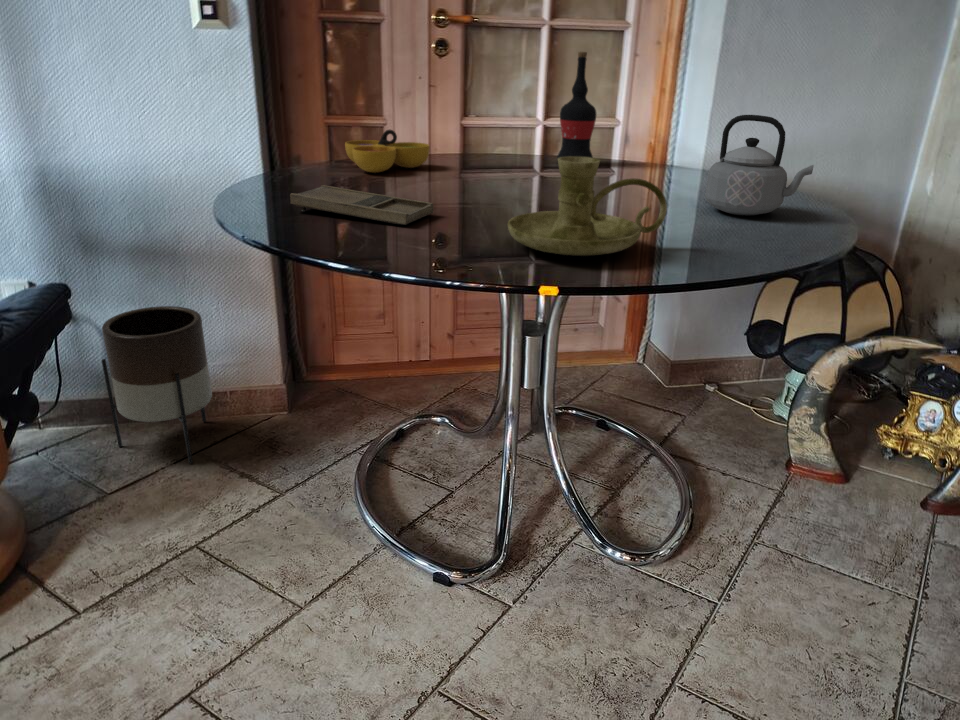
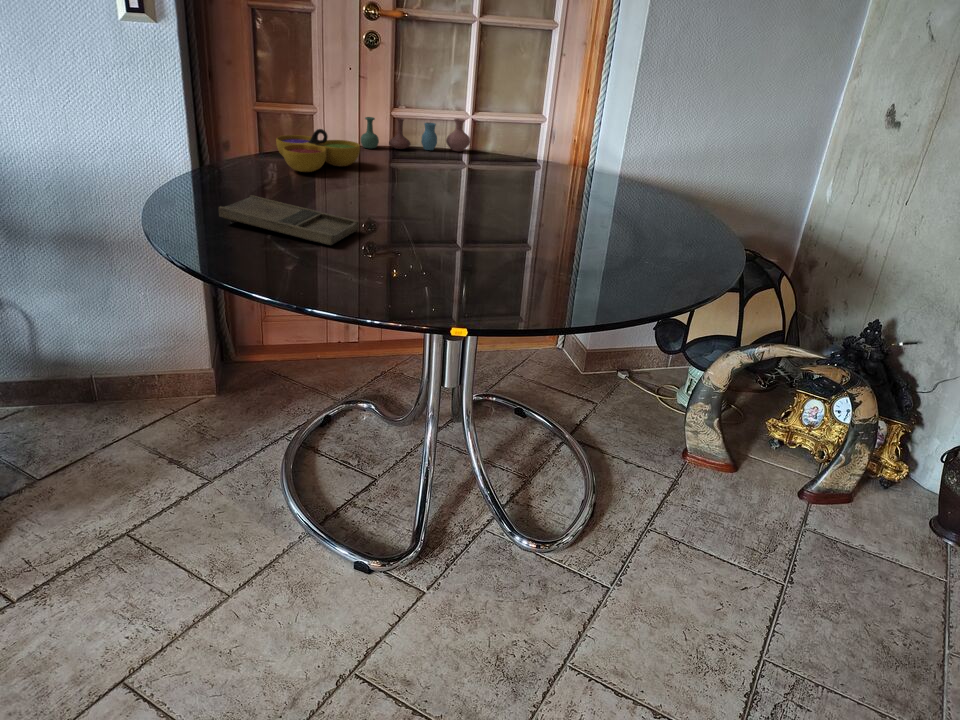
wine bottle: present [557,52,596,158] -> none [484,59,523,167]
teapot: present [705,115,814,216] -> none [615,147,712,240]
vase: none [429,121,541,154] -> present [361,117,470,151]
candle holder: present [508,157,667,256] -> none [426,194,574,291]
planter: present [102,306,212,464] -> none [28,293,142,448]

